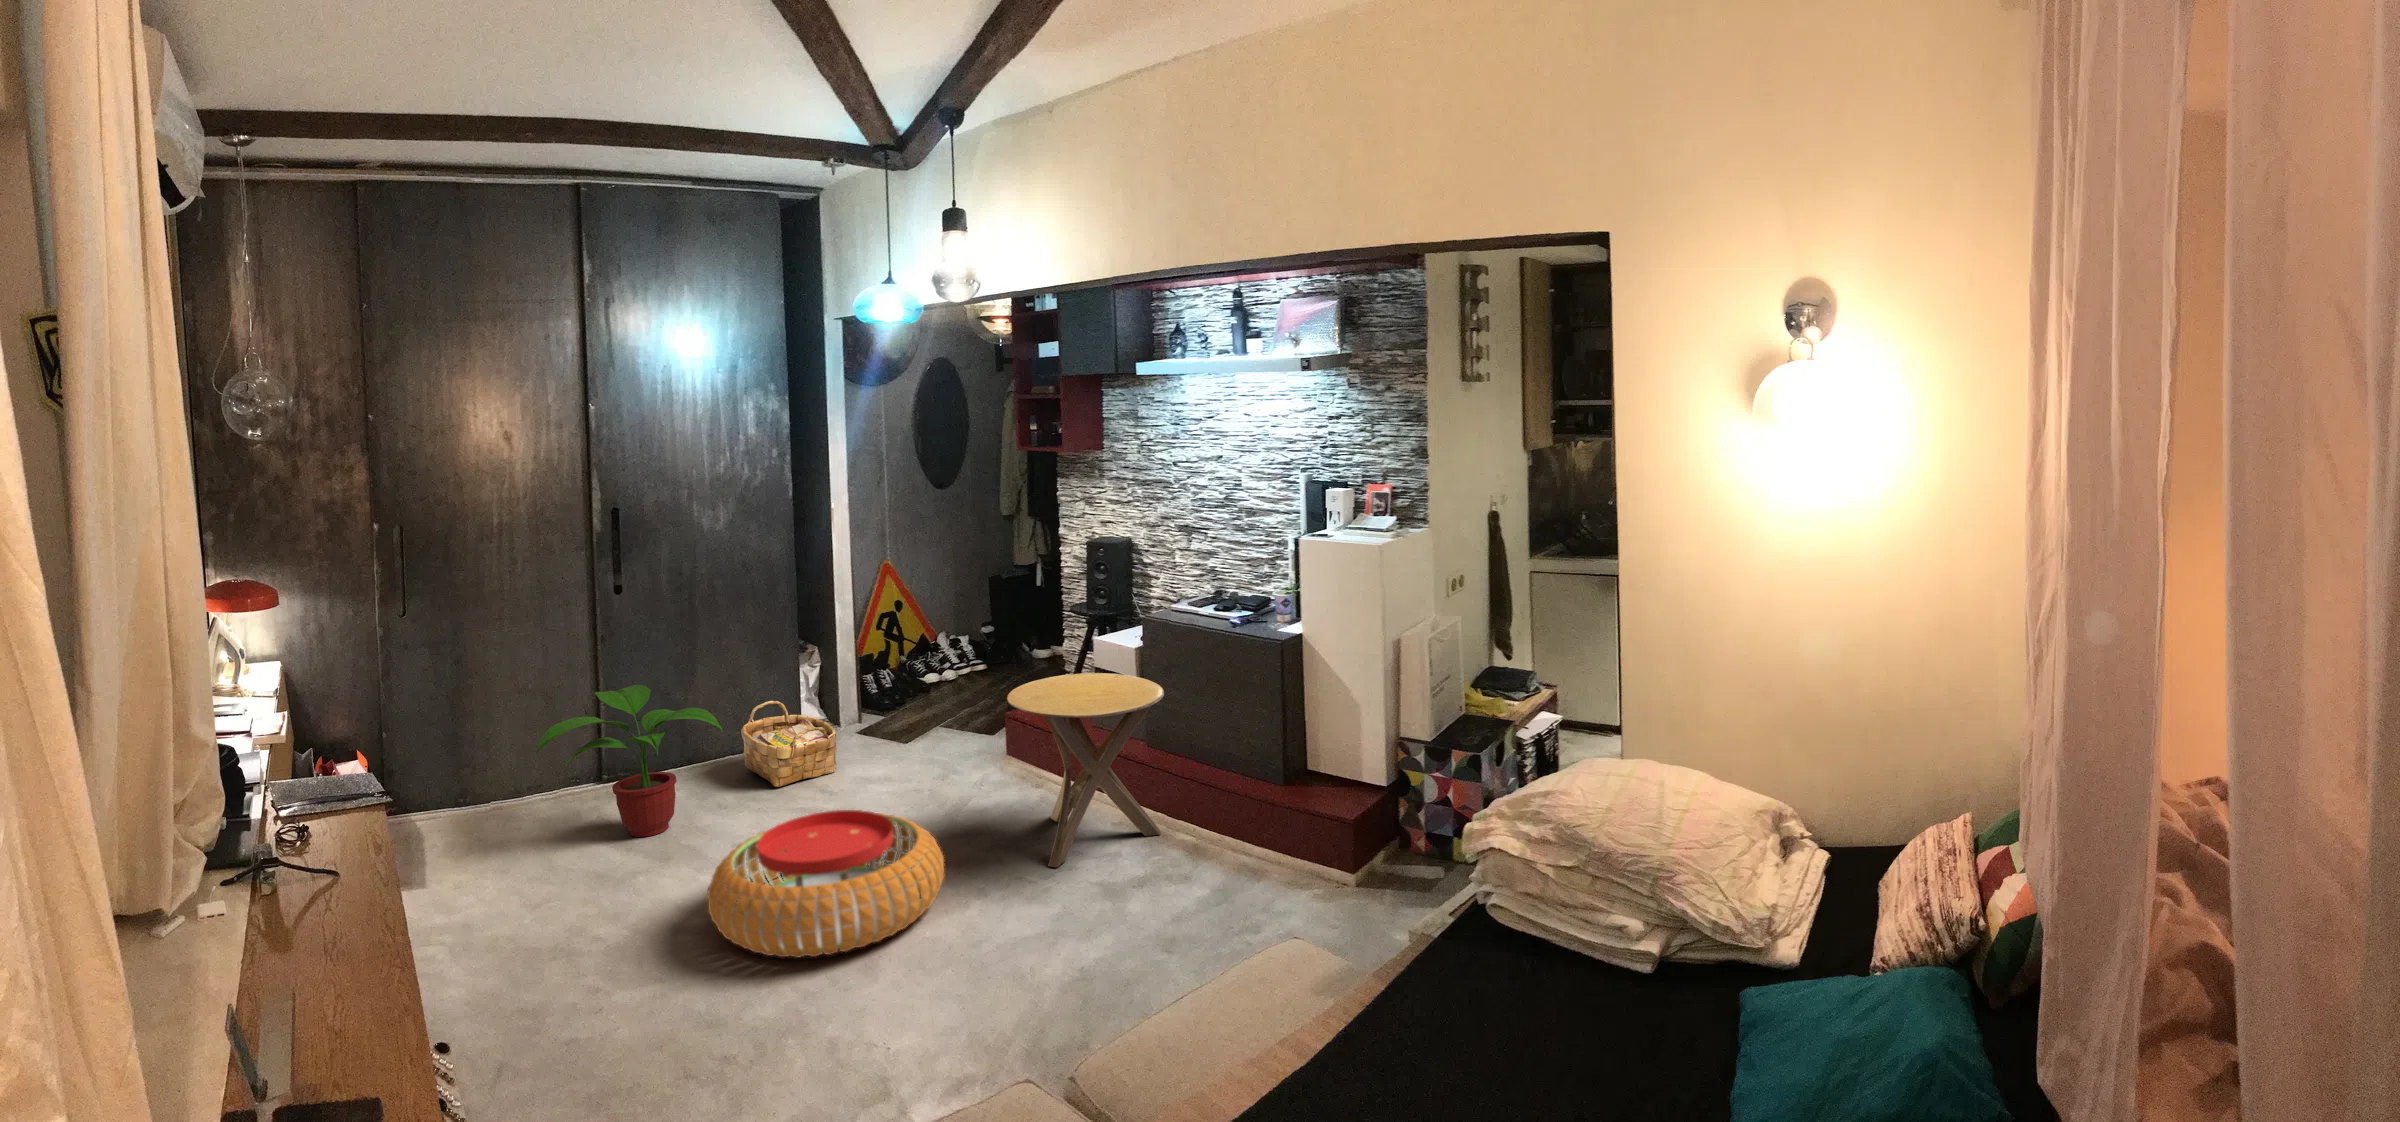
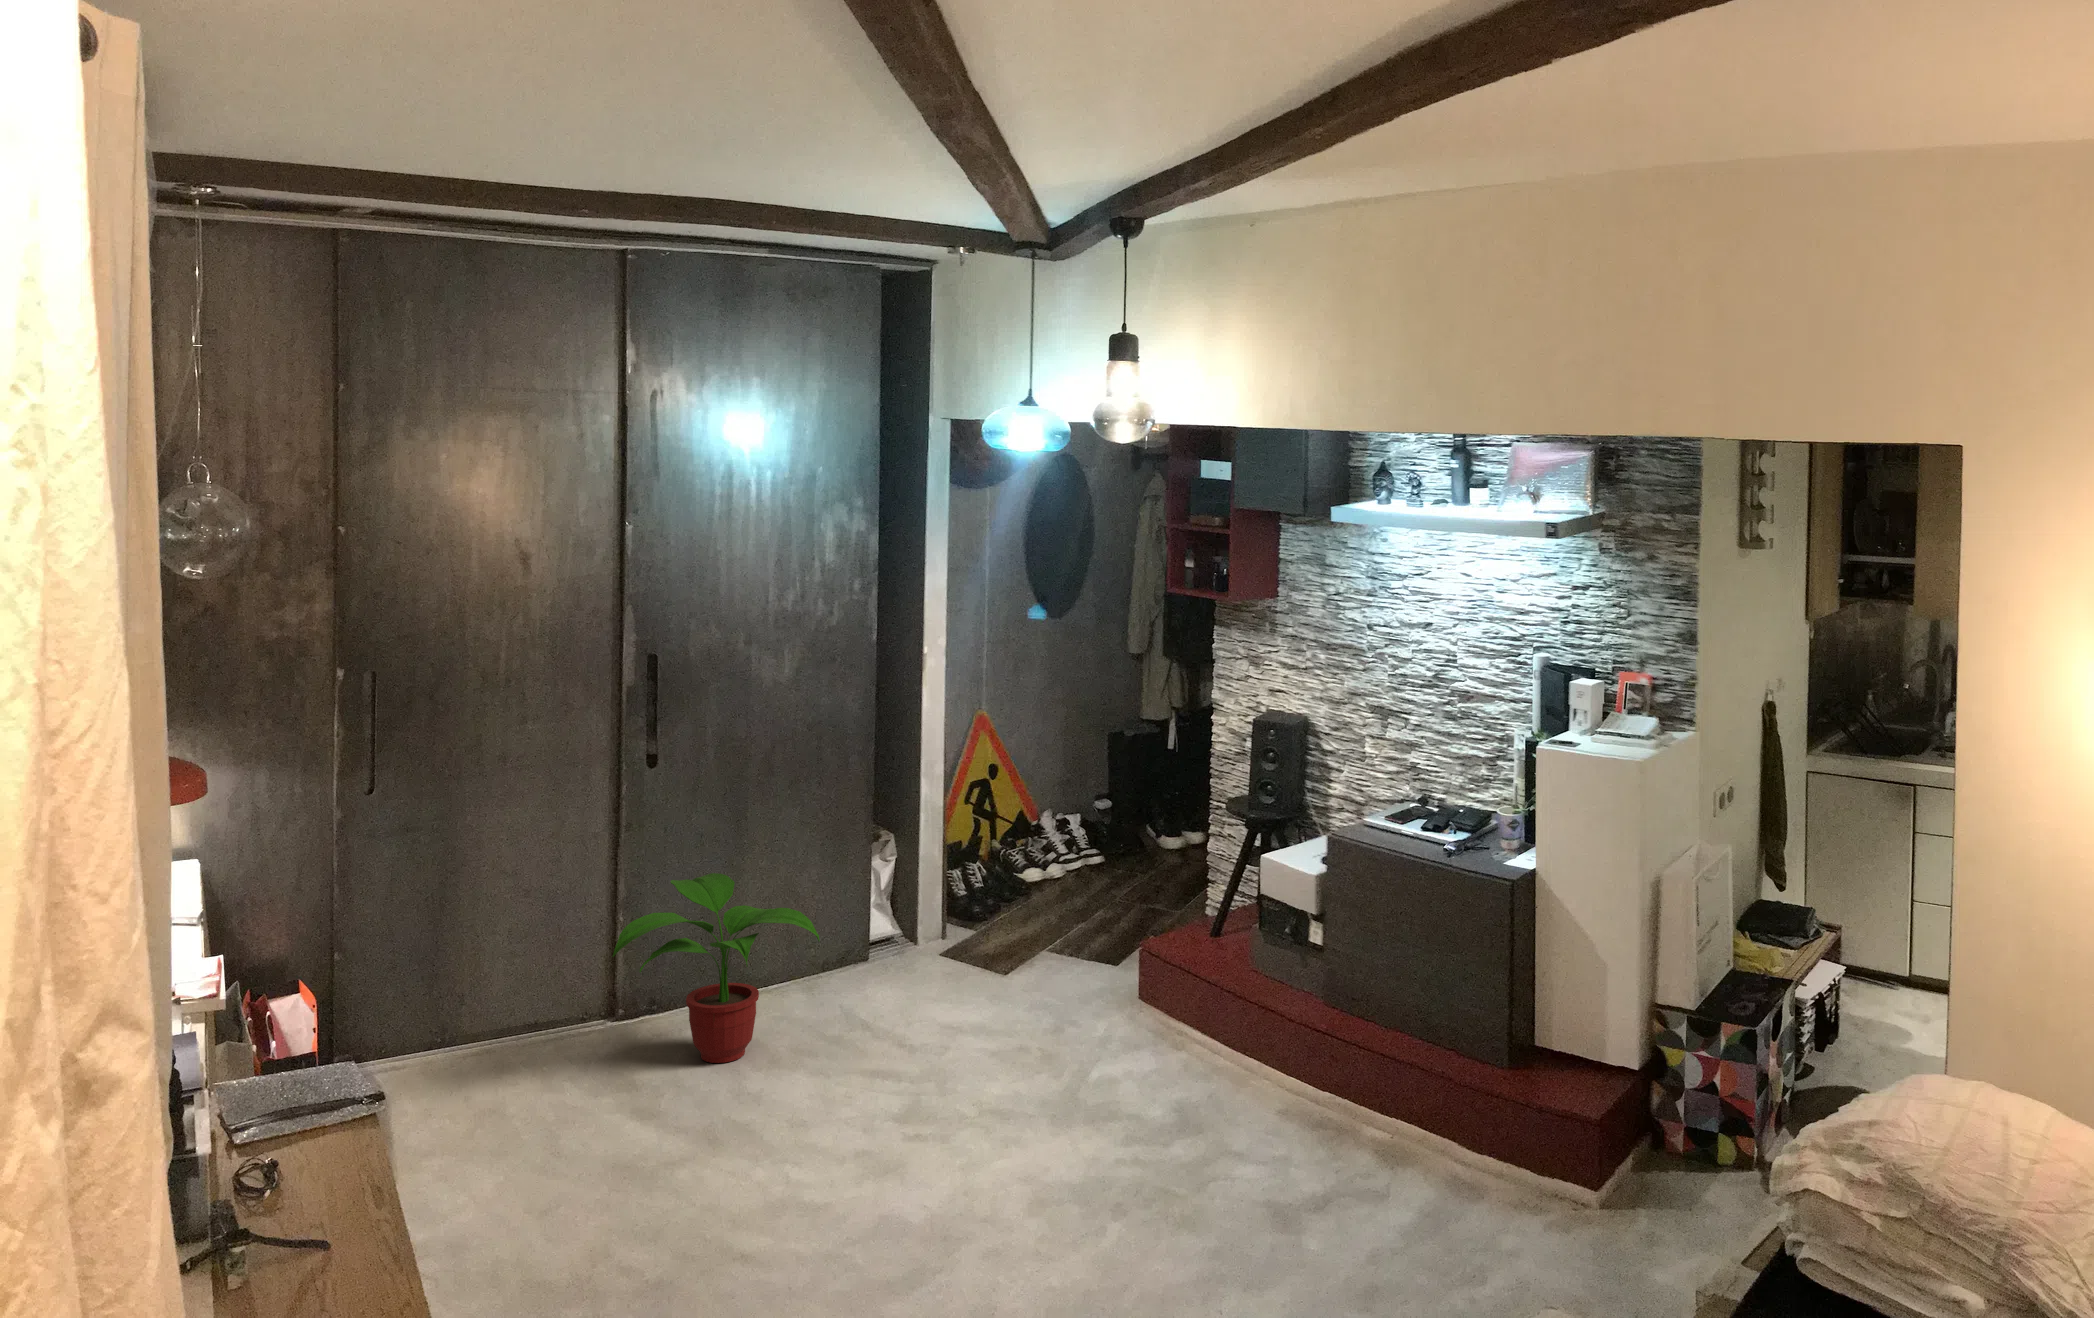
side table: present [1007,673,1164,867] -> none [1170,897,1363,1144]
woven basket: present [741,701,836,787] -> none [825,898,938,1009]
pouf: present [707,810,944,958] -> none [818,1054,1093,1237]

